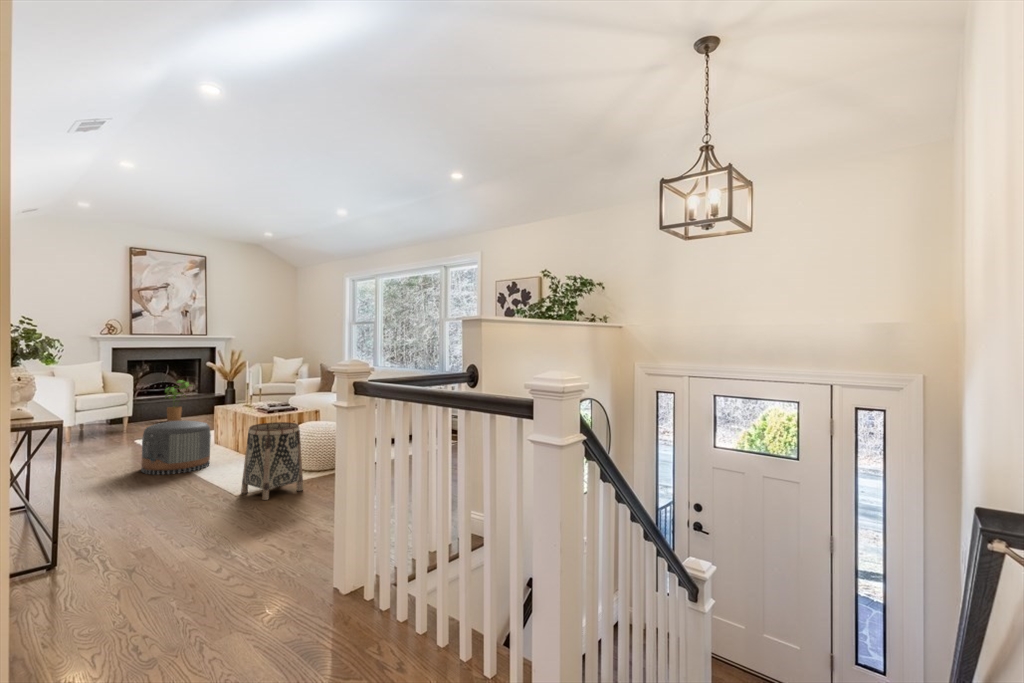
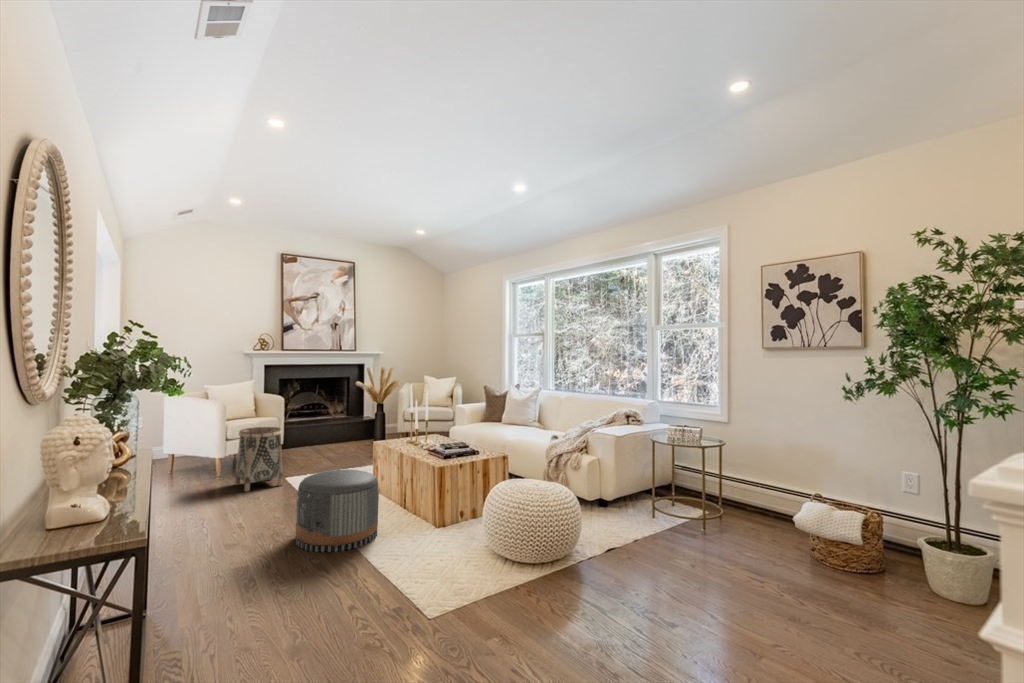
house plant: present [165,380,189,422] -> none [315,402,344,450]
basket: present [241,422,303,500] -> present [235,427,283,491]

